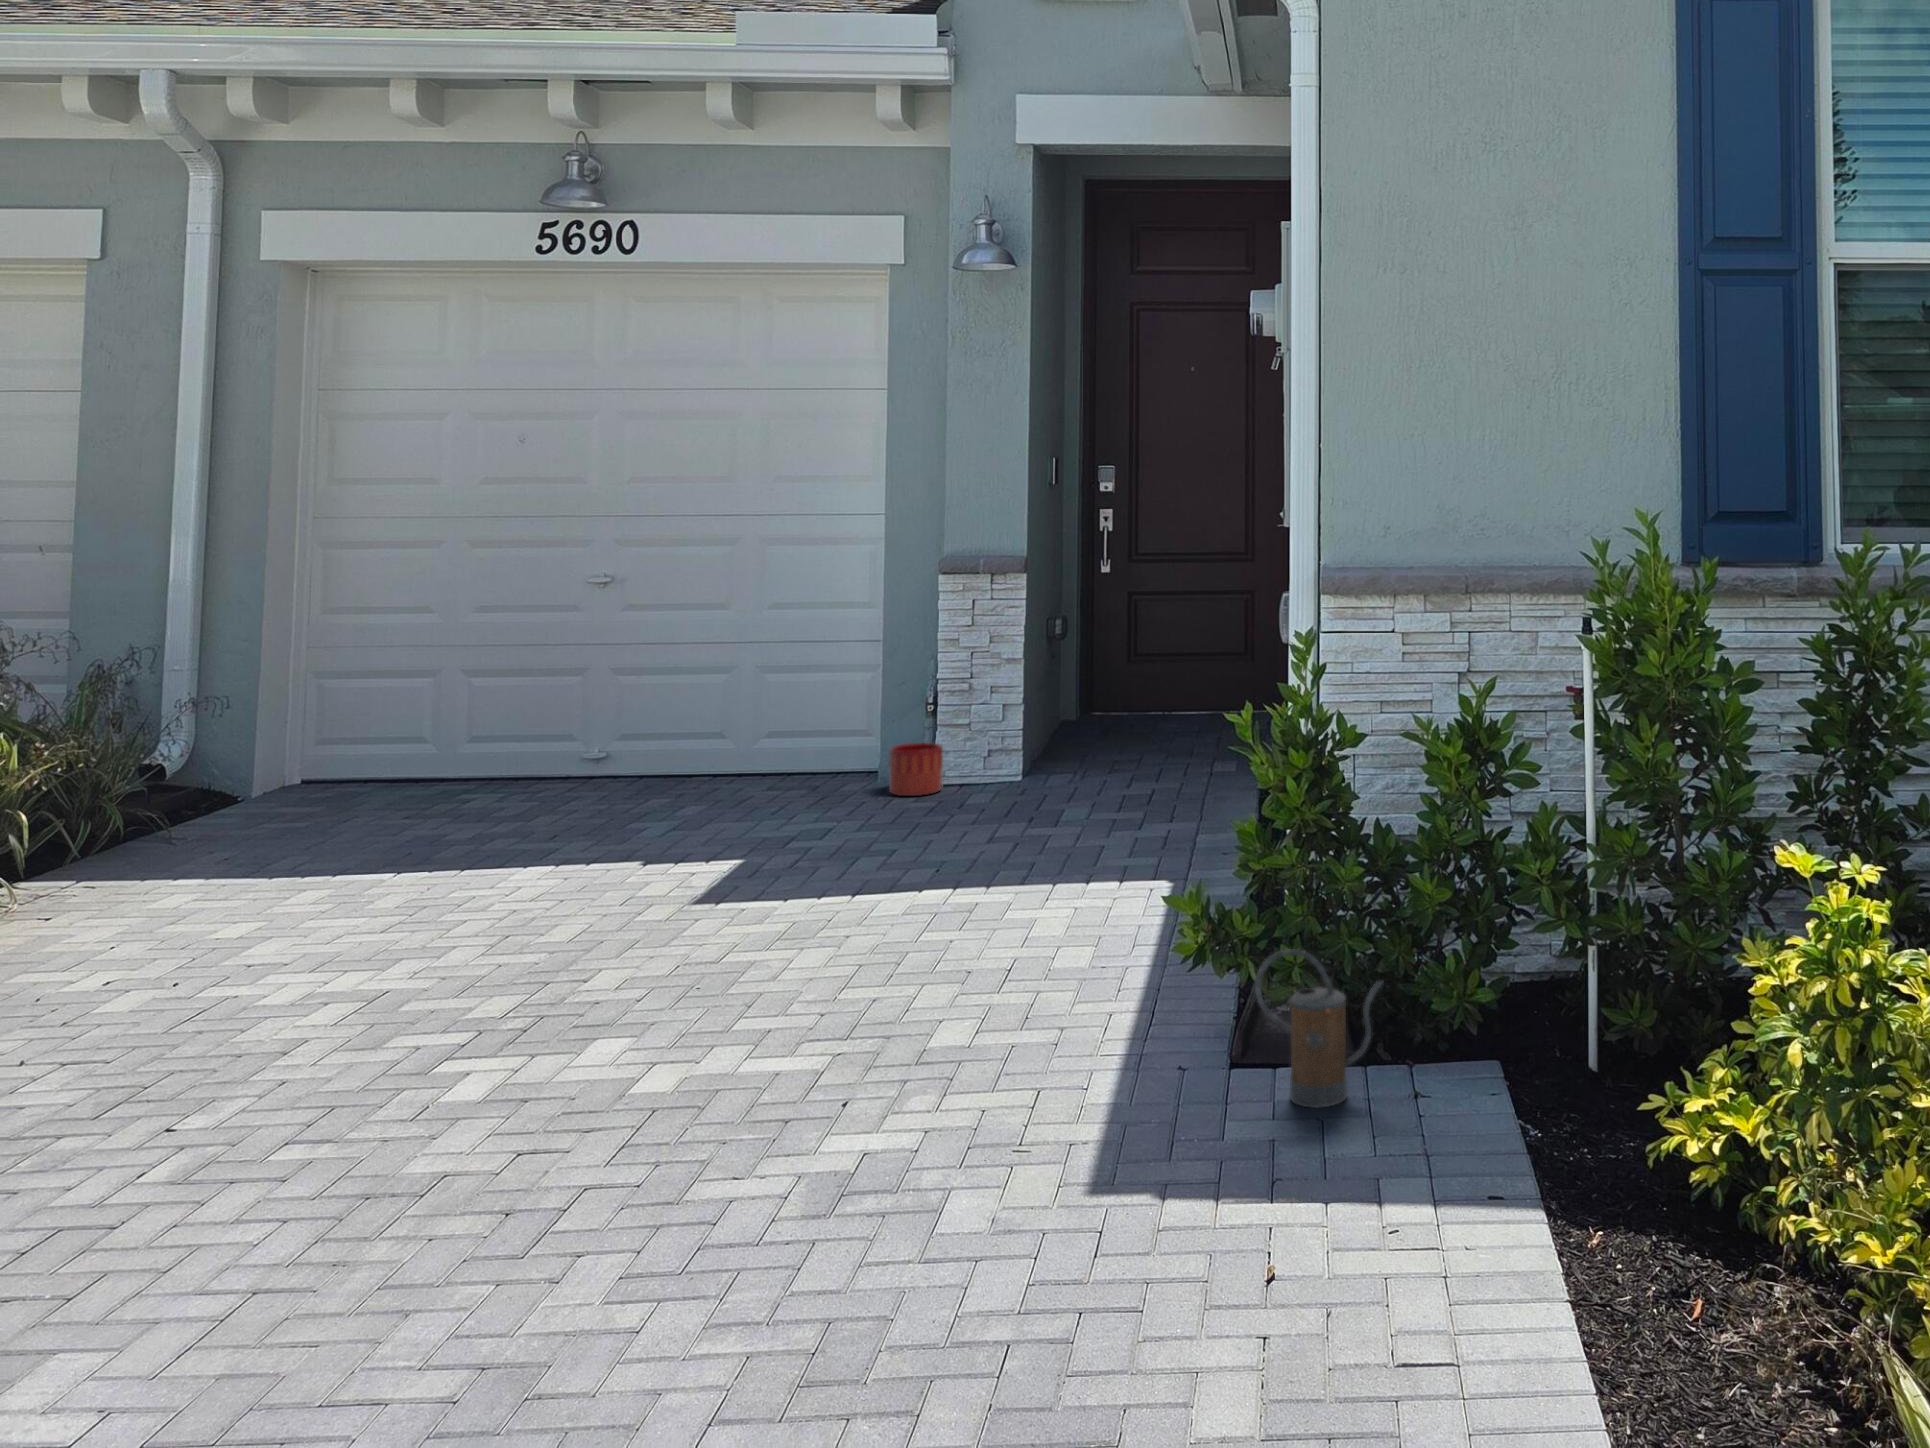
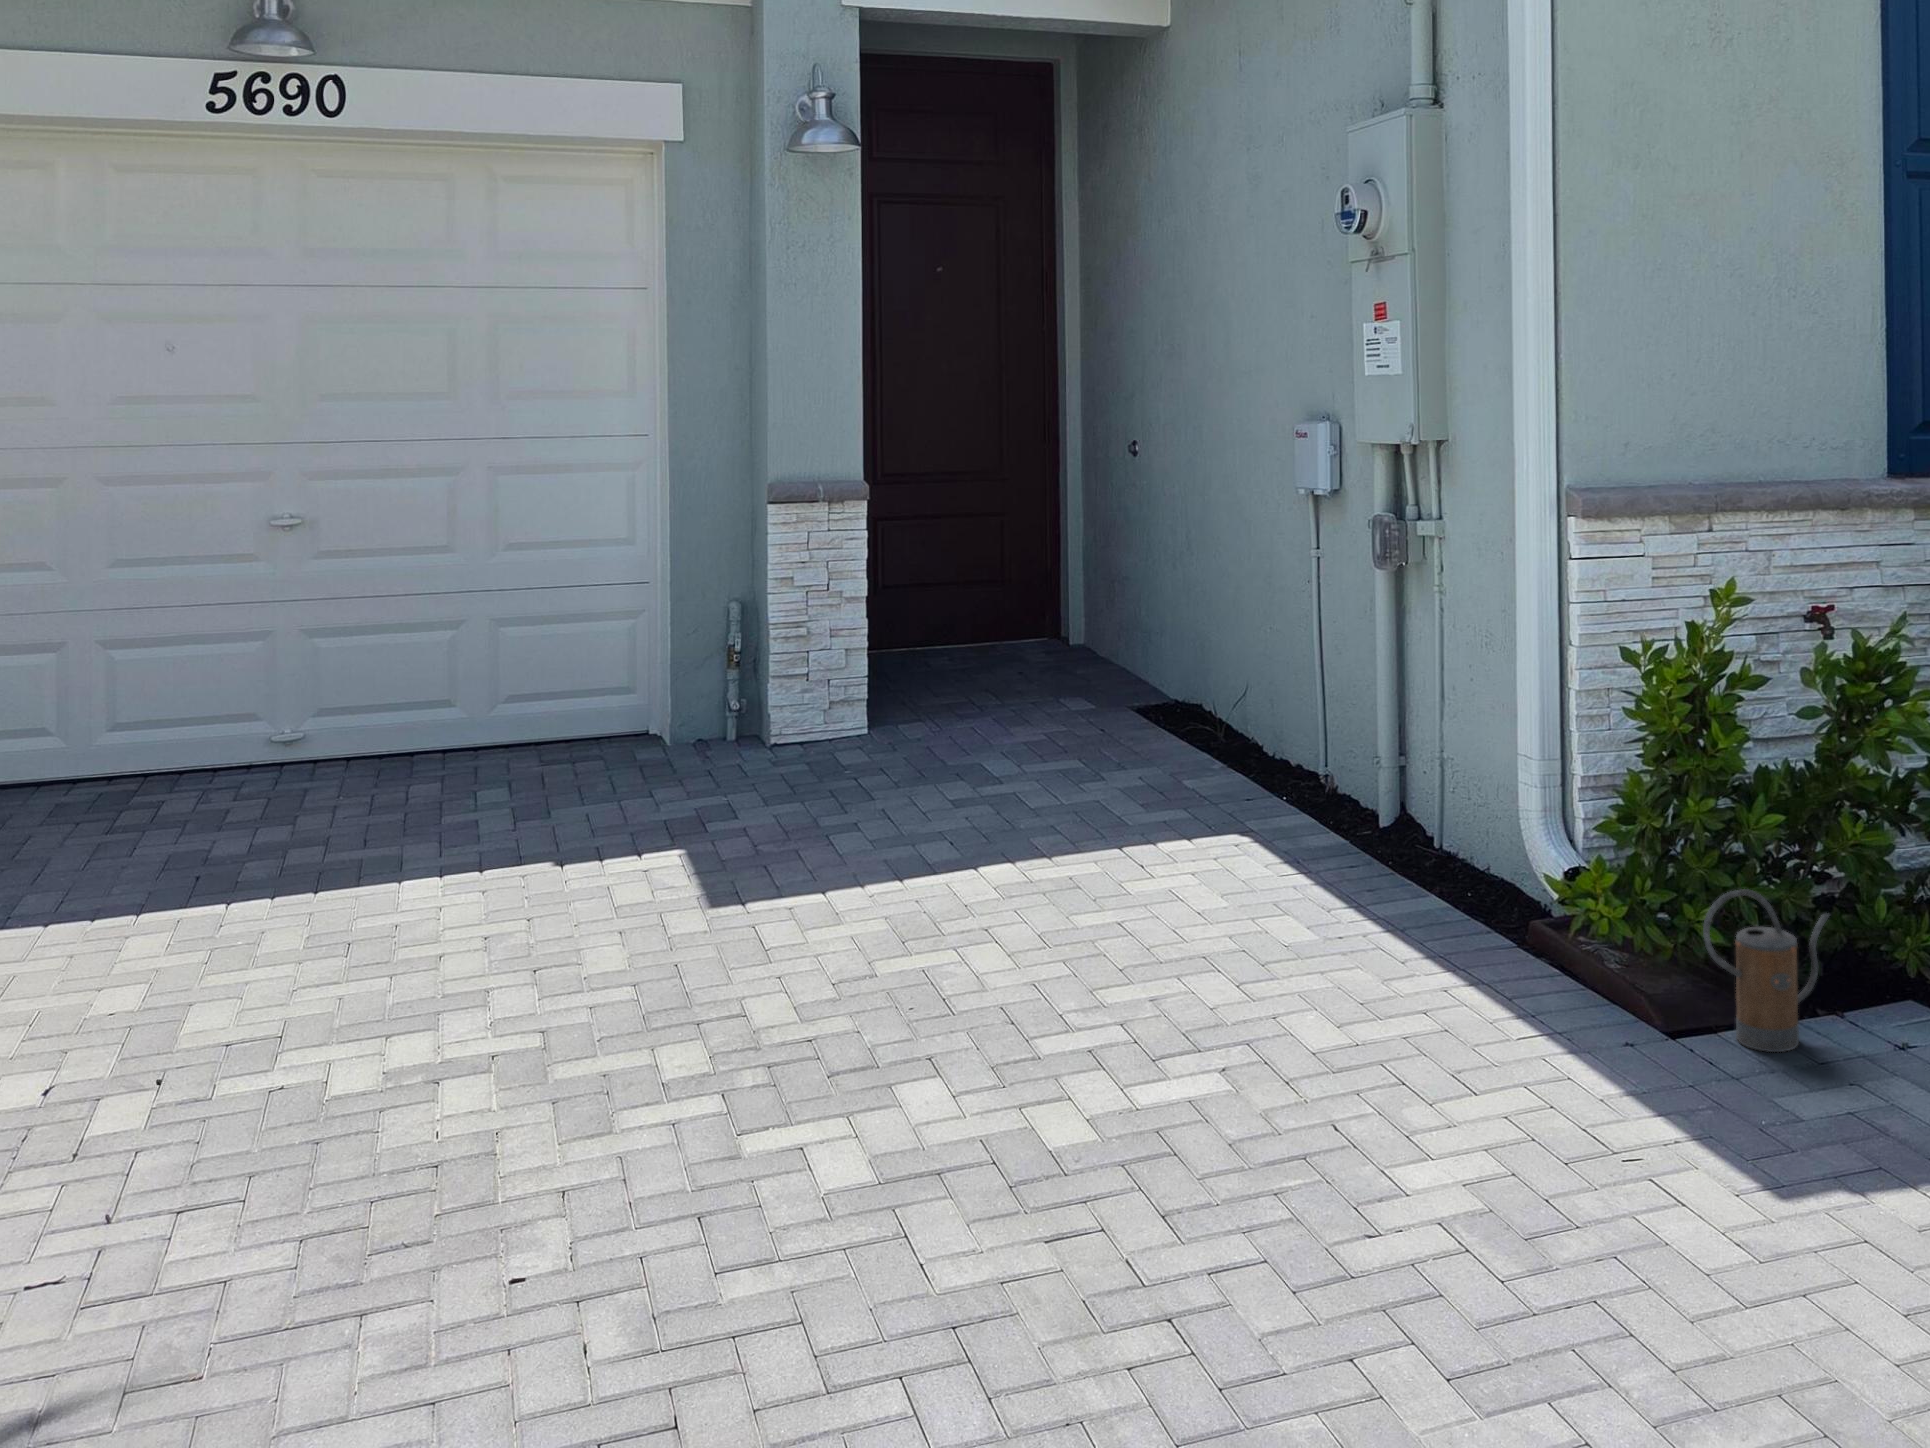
planter: present [889,743,943,796] -> none [725,700,787,763]

